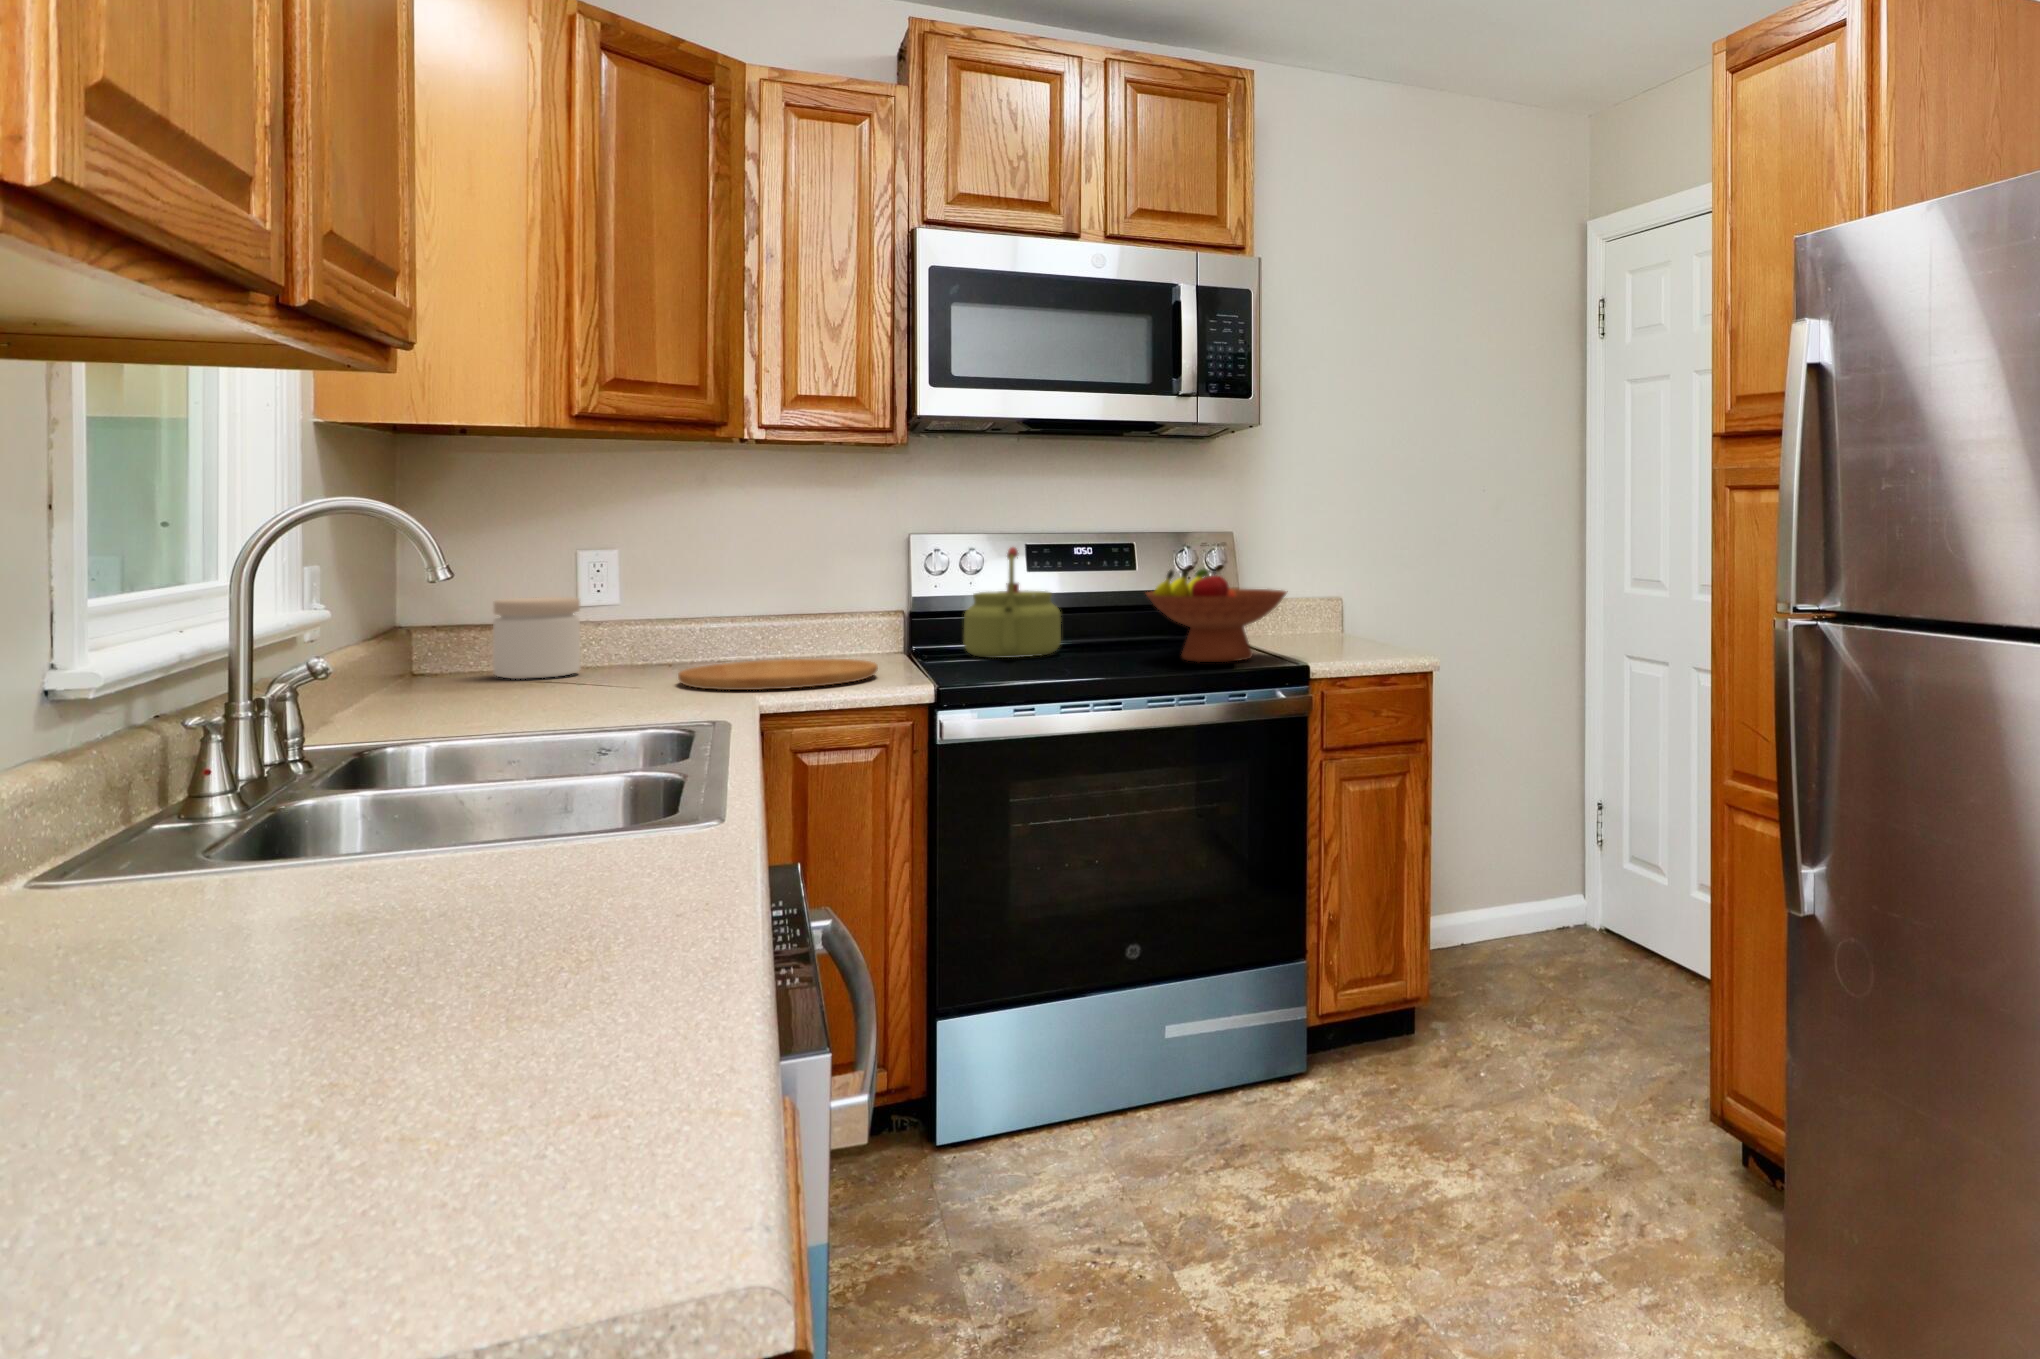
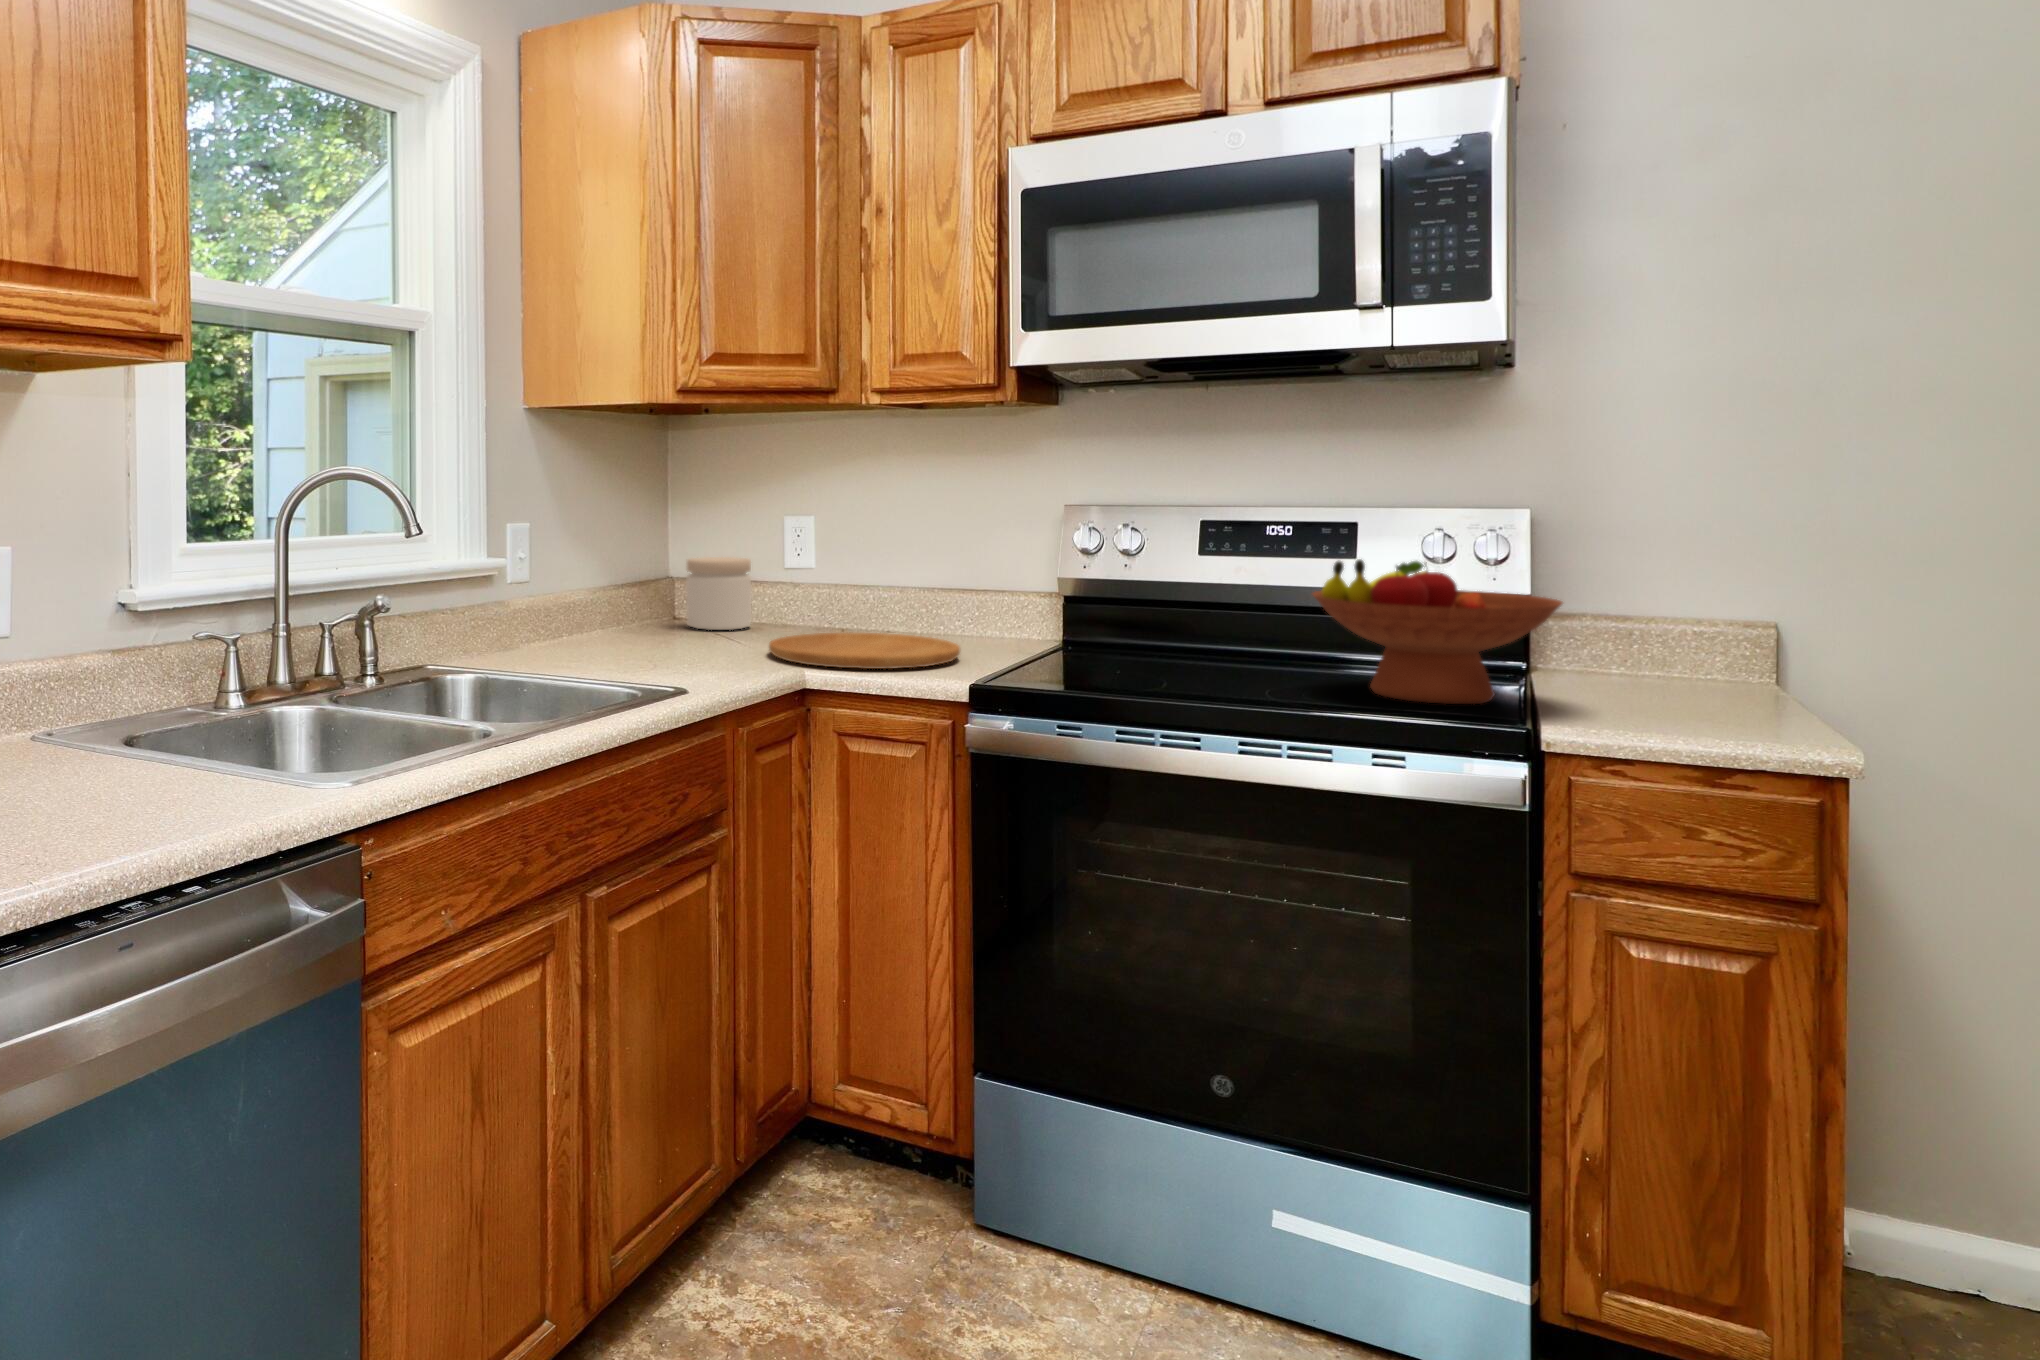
kettle: present [964,547,1061,658] -> none [1112,521,1239,660]

